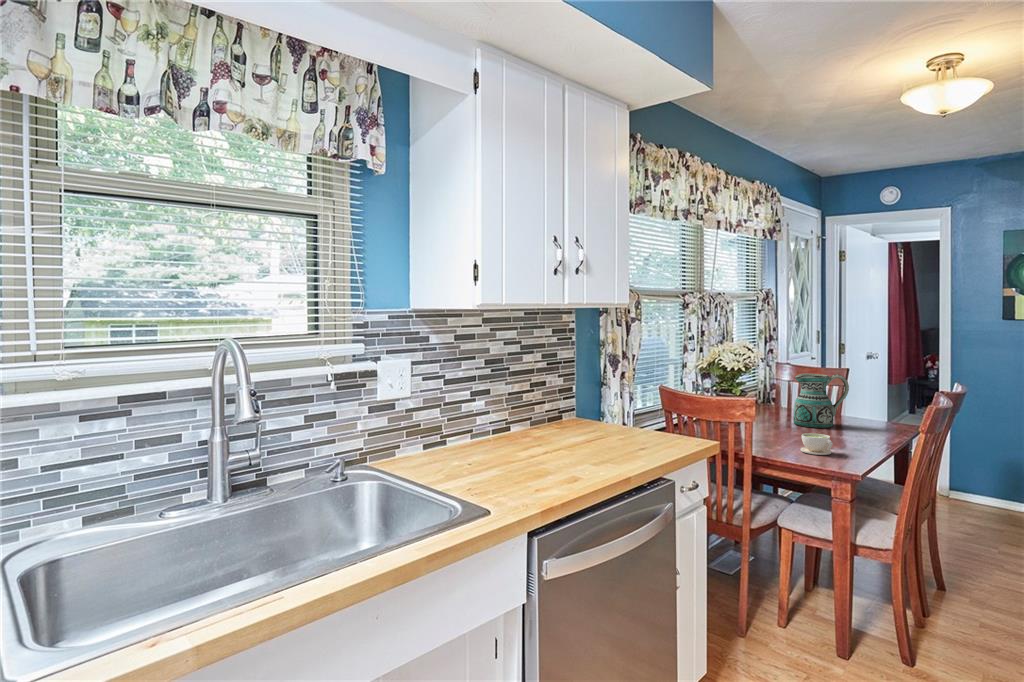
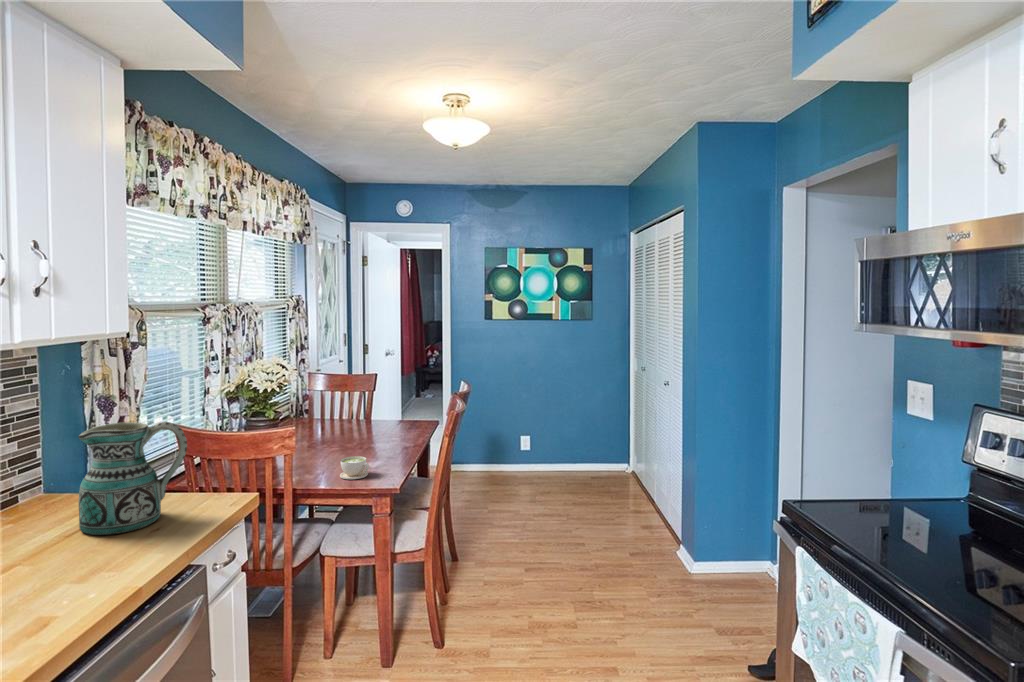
ceramic pitcher: present [794,374,849,428] -> present [78,422,187,535]

